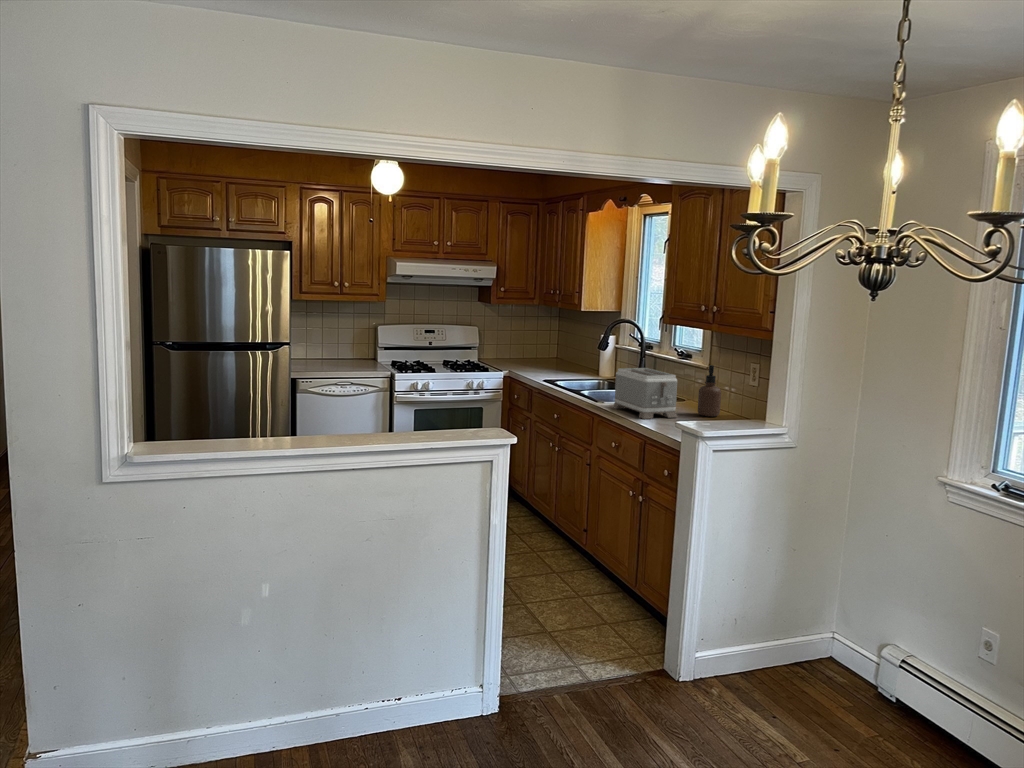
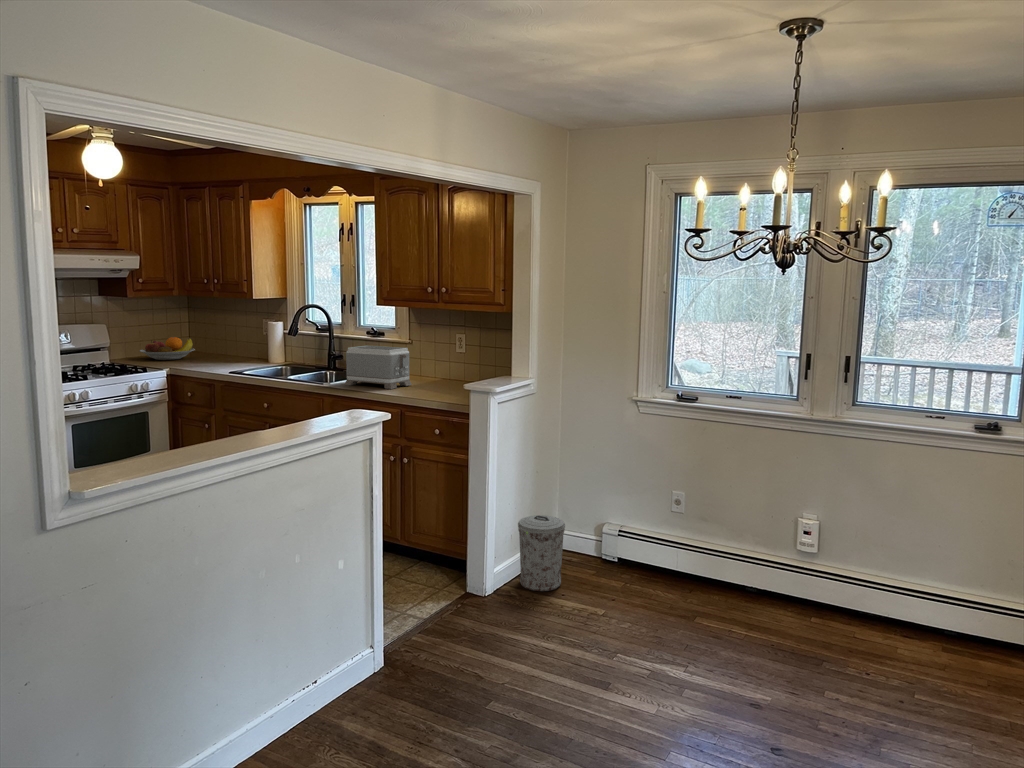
fruit bowl: none [511,342,558,362] -> present [140,337,195,360]
soap dispenser: present [698,365,721,417] -> none [418,338,437,382]
trash can: none [736,602,801,703] -> present [518,515,565,591]

